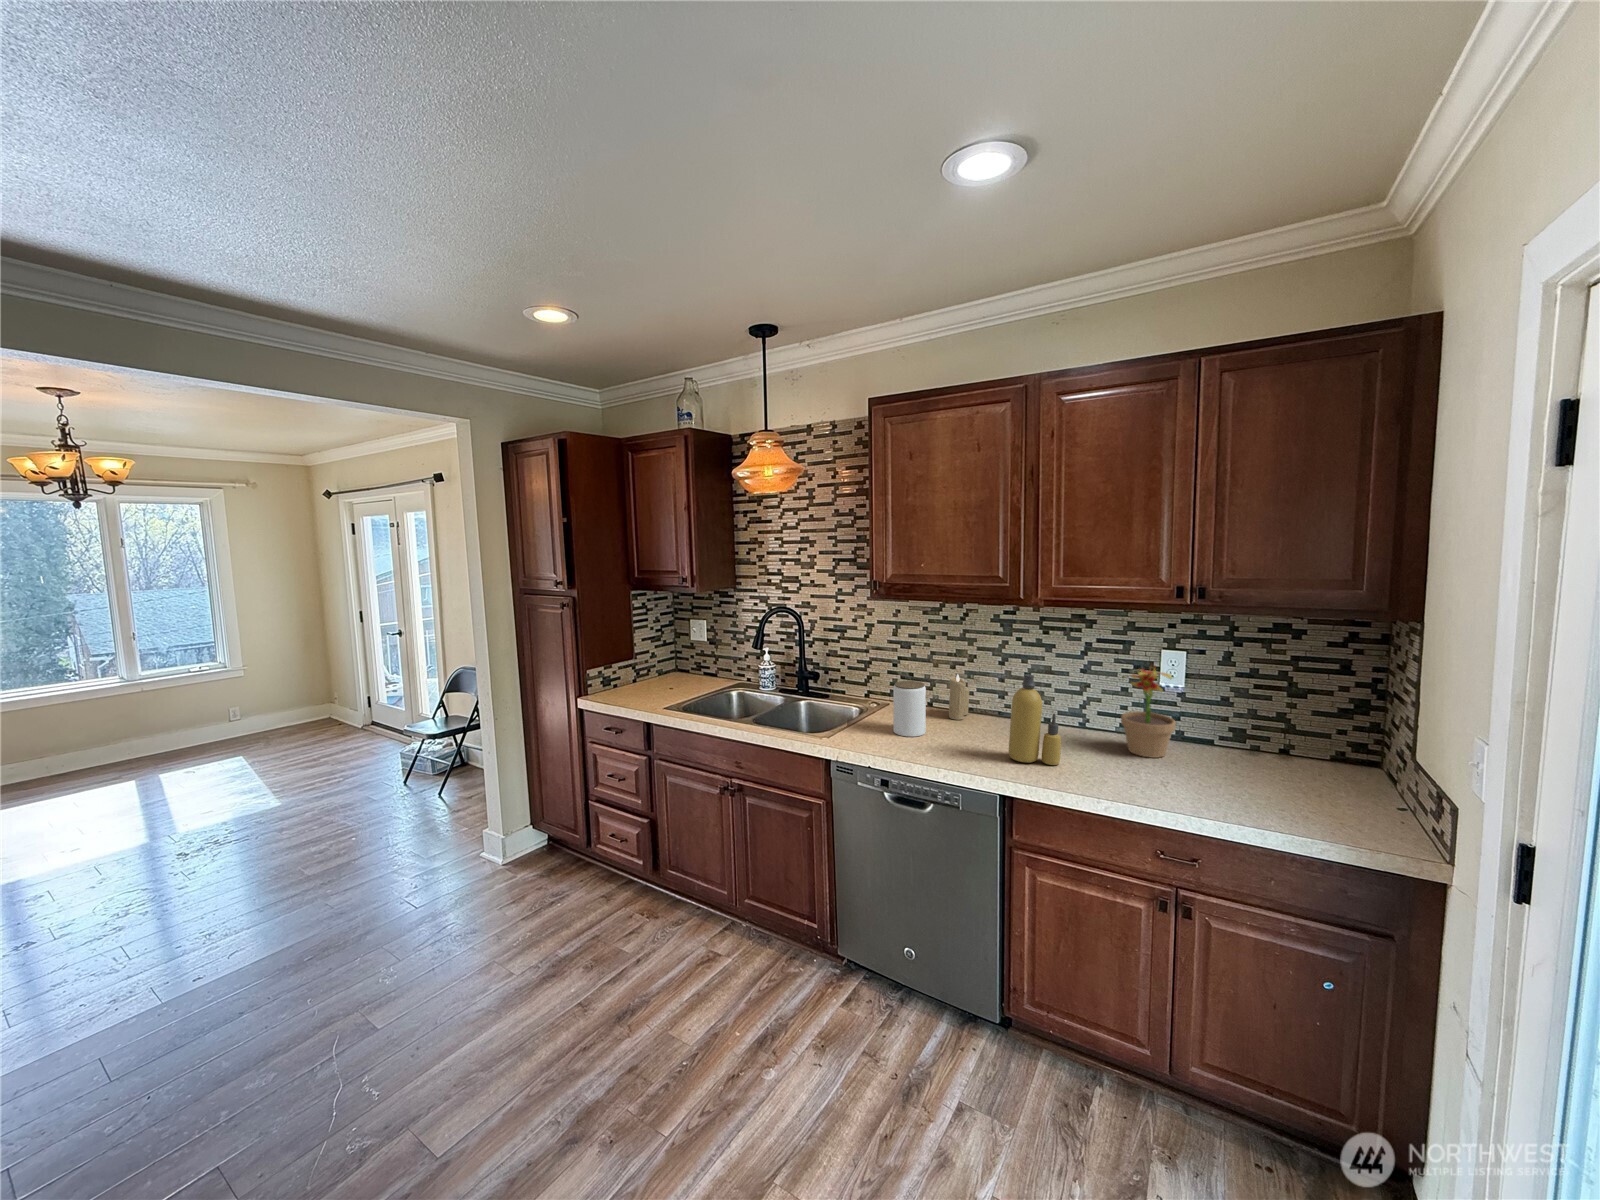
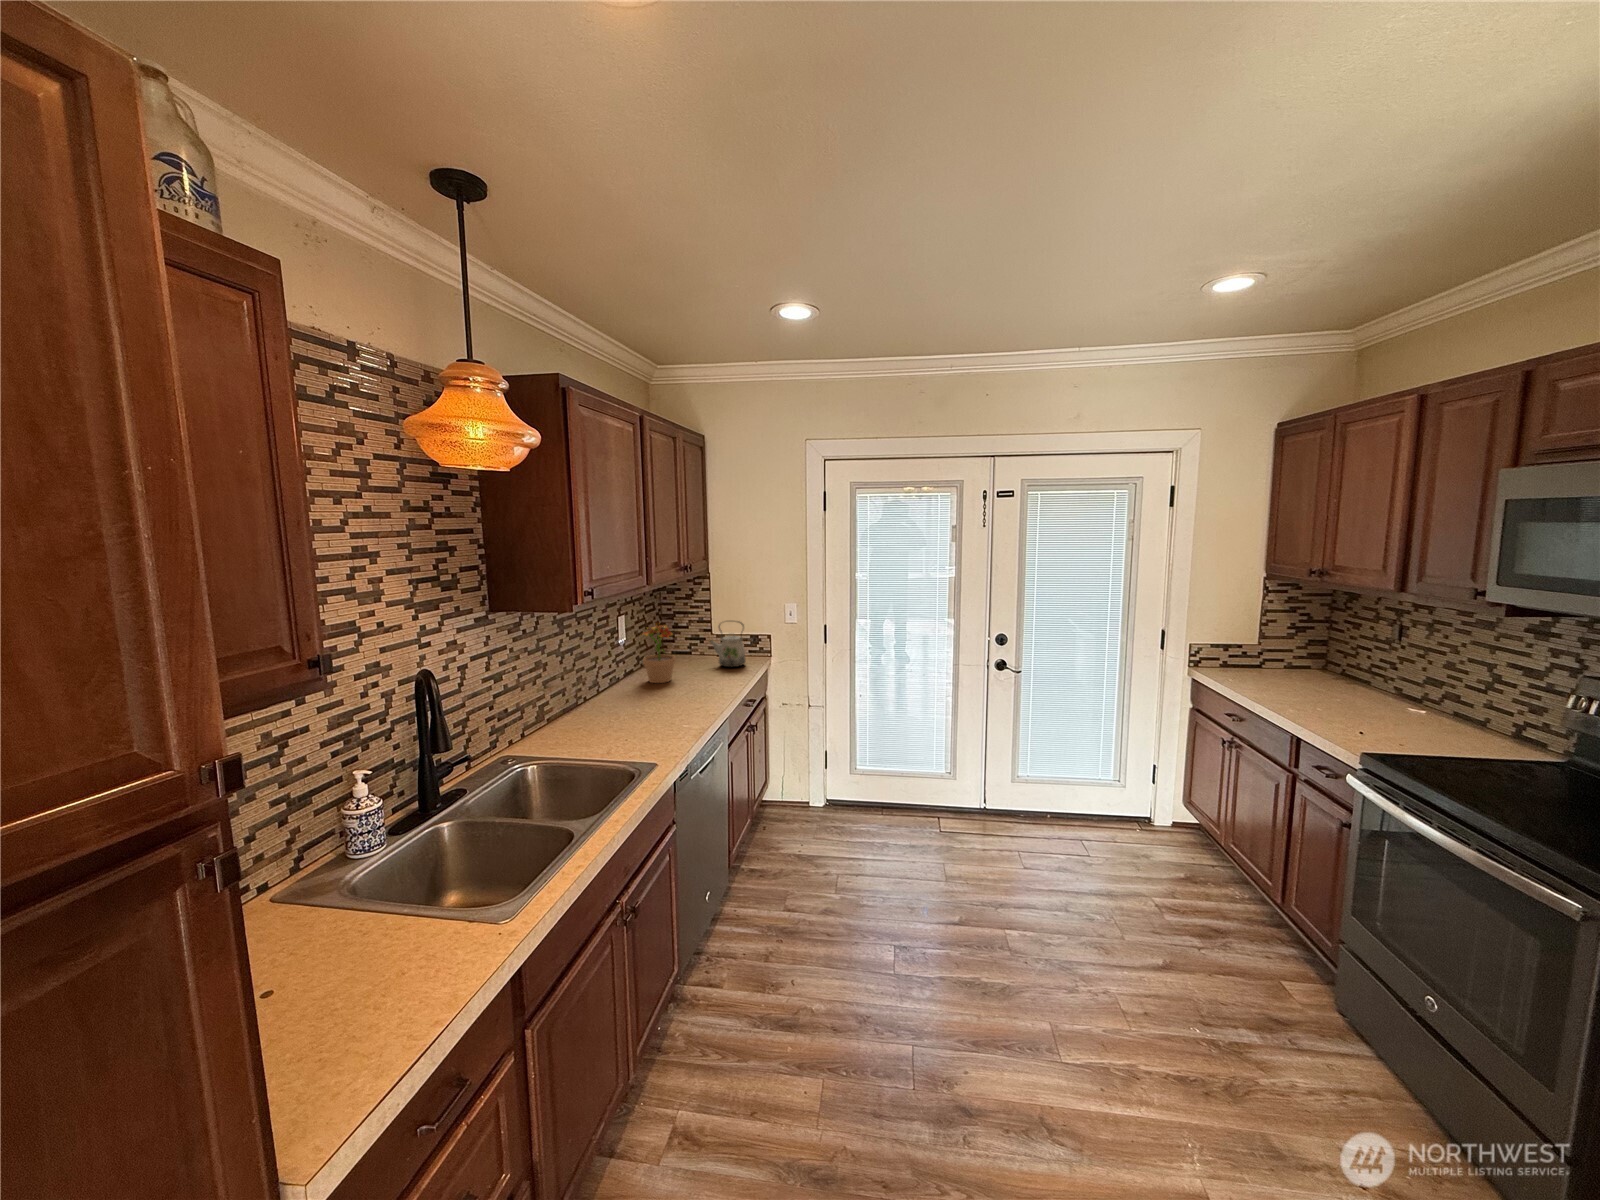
candle: present [949,674,970,720] -> none [562,677,593,723]
bottle: present [1009,674,1061,765] -> none [678,637,700,702]
jar: present [893,681,926,737] -> none [615,681,650,737]
kettle: none [1262,714,1334,817] -> present [710,622,746,667]

